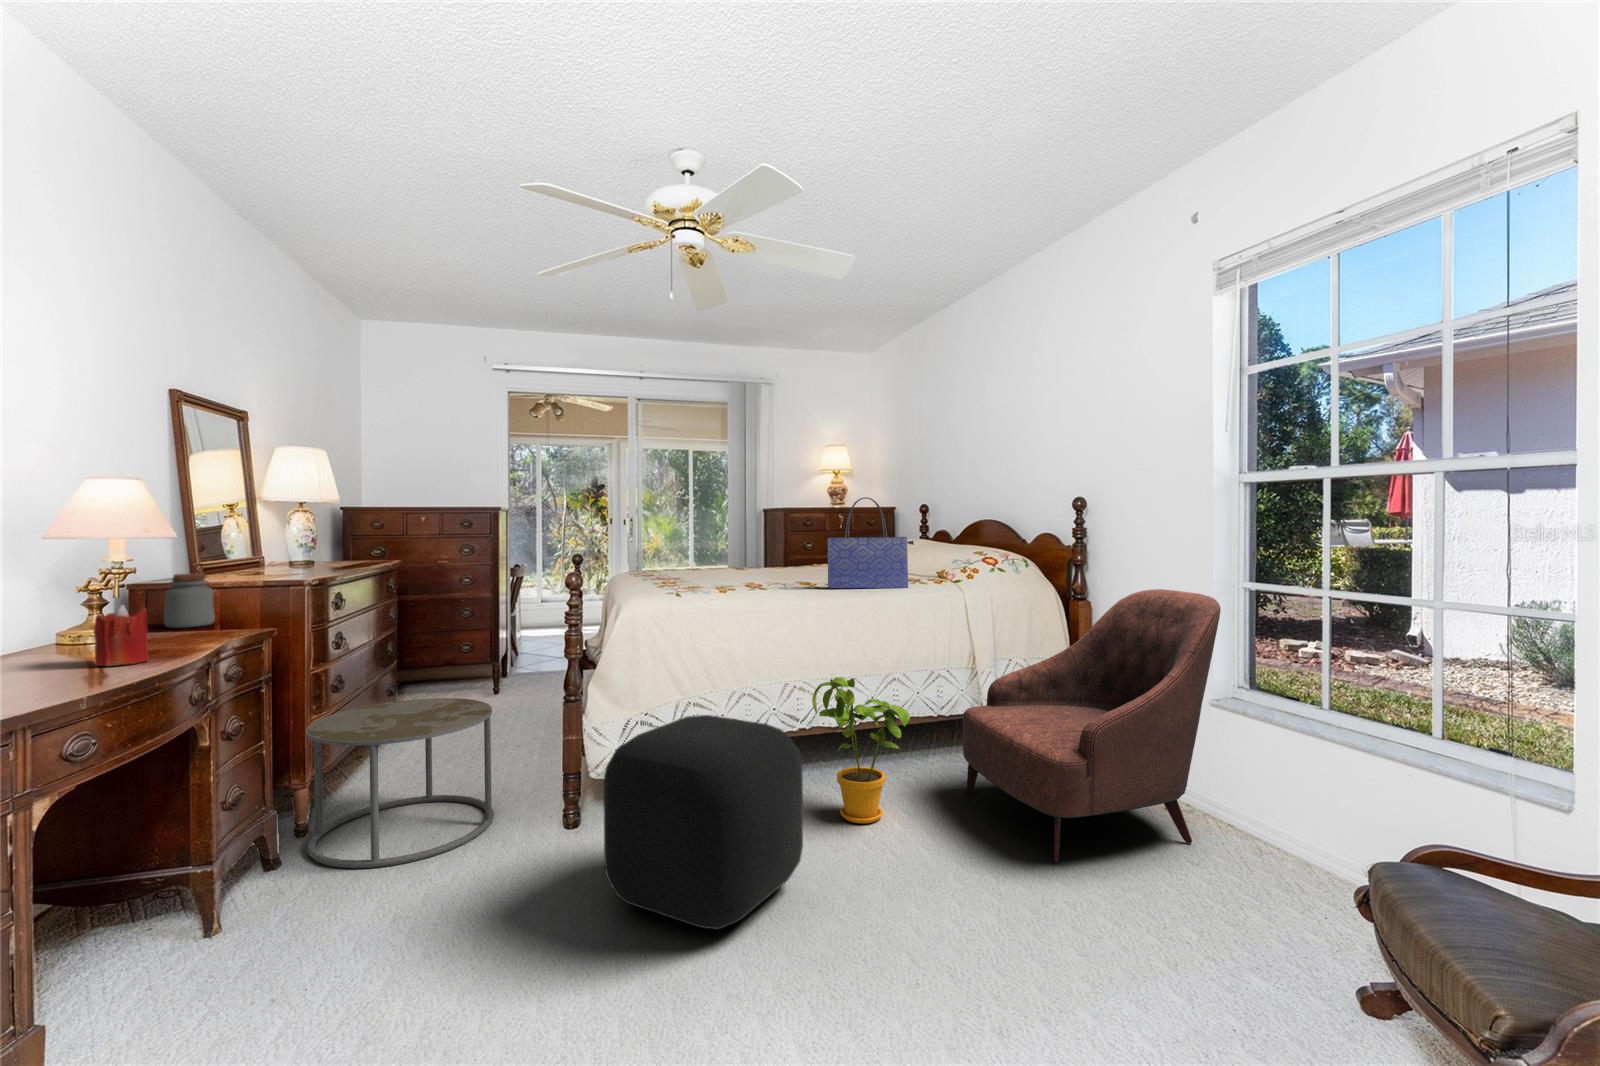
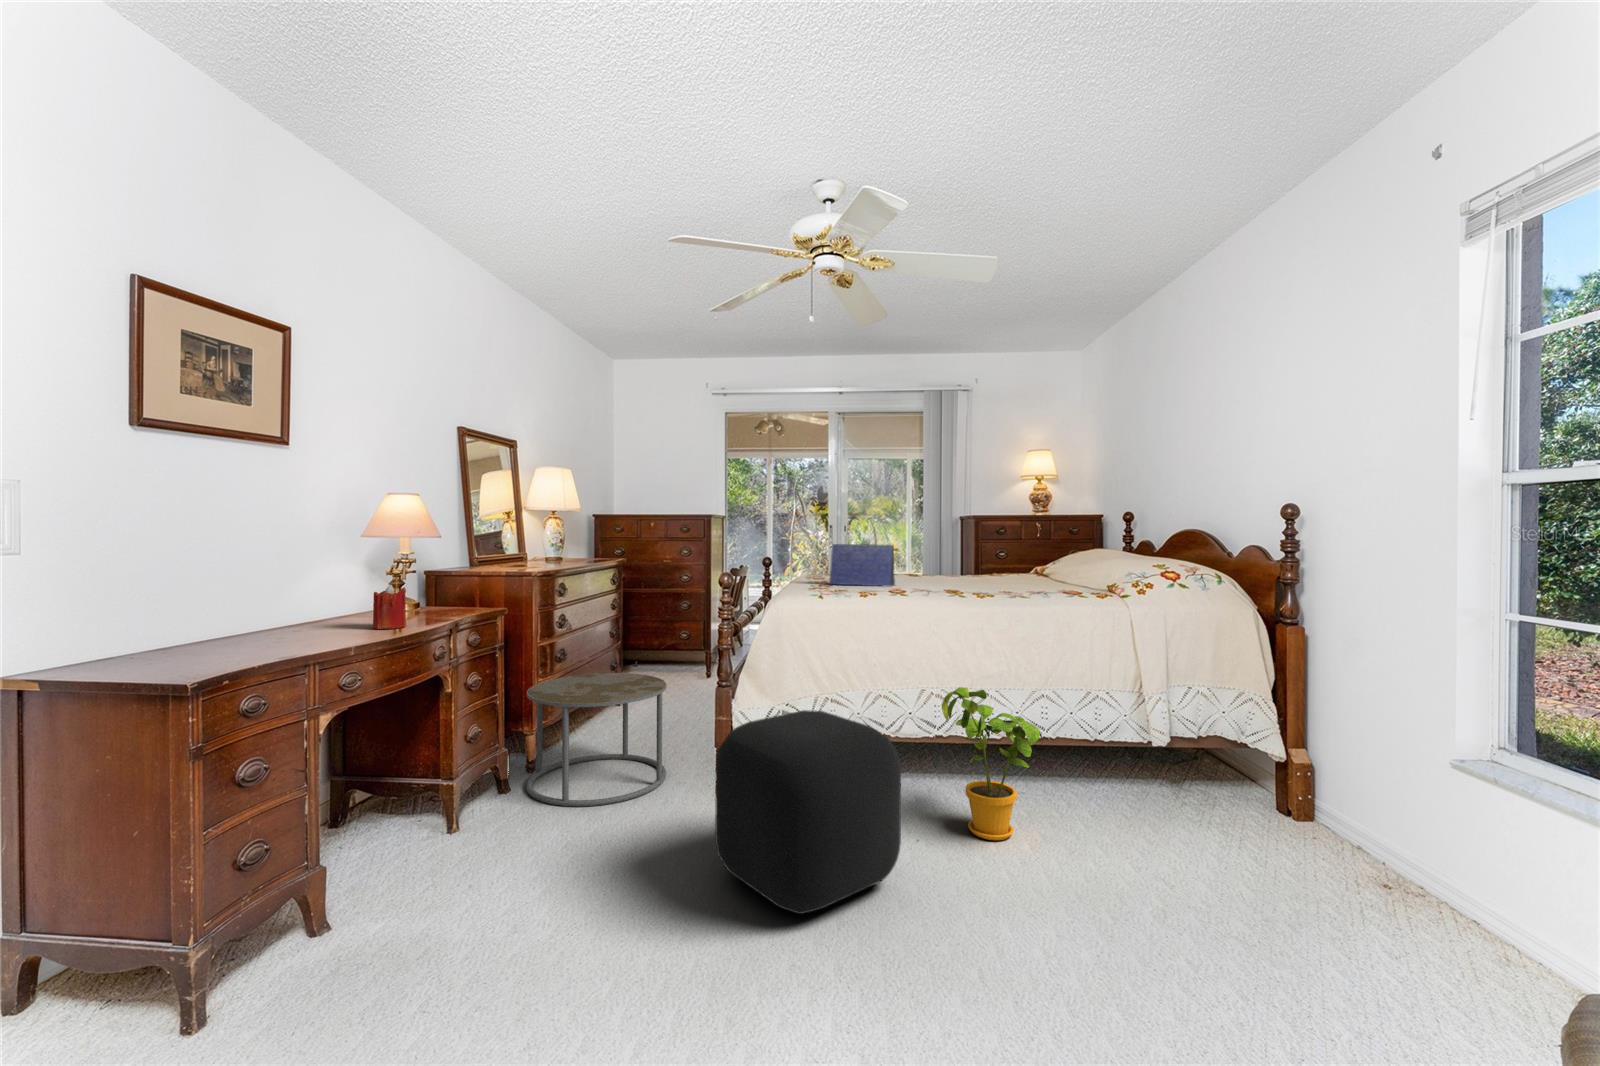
tote bag: present [828,497,914,588] -> present [829,517,898,586]
jar: present [164,573,215,628] -> none [443,563,476,604]
armchair: present [963,589,1221,864] -> none [1115,617,1455,935]

